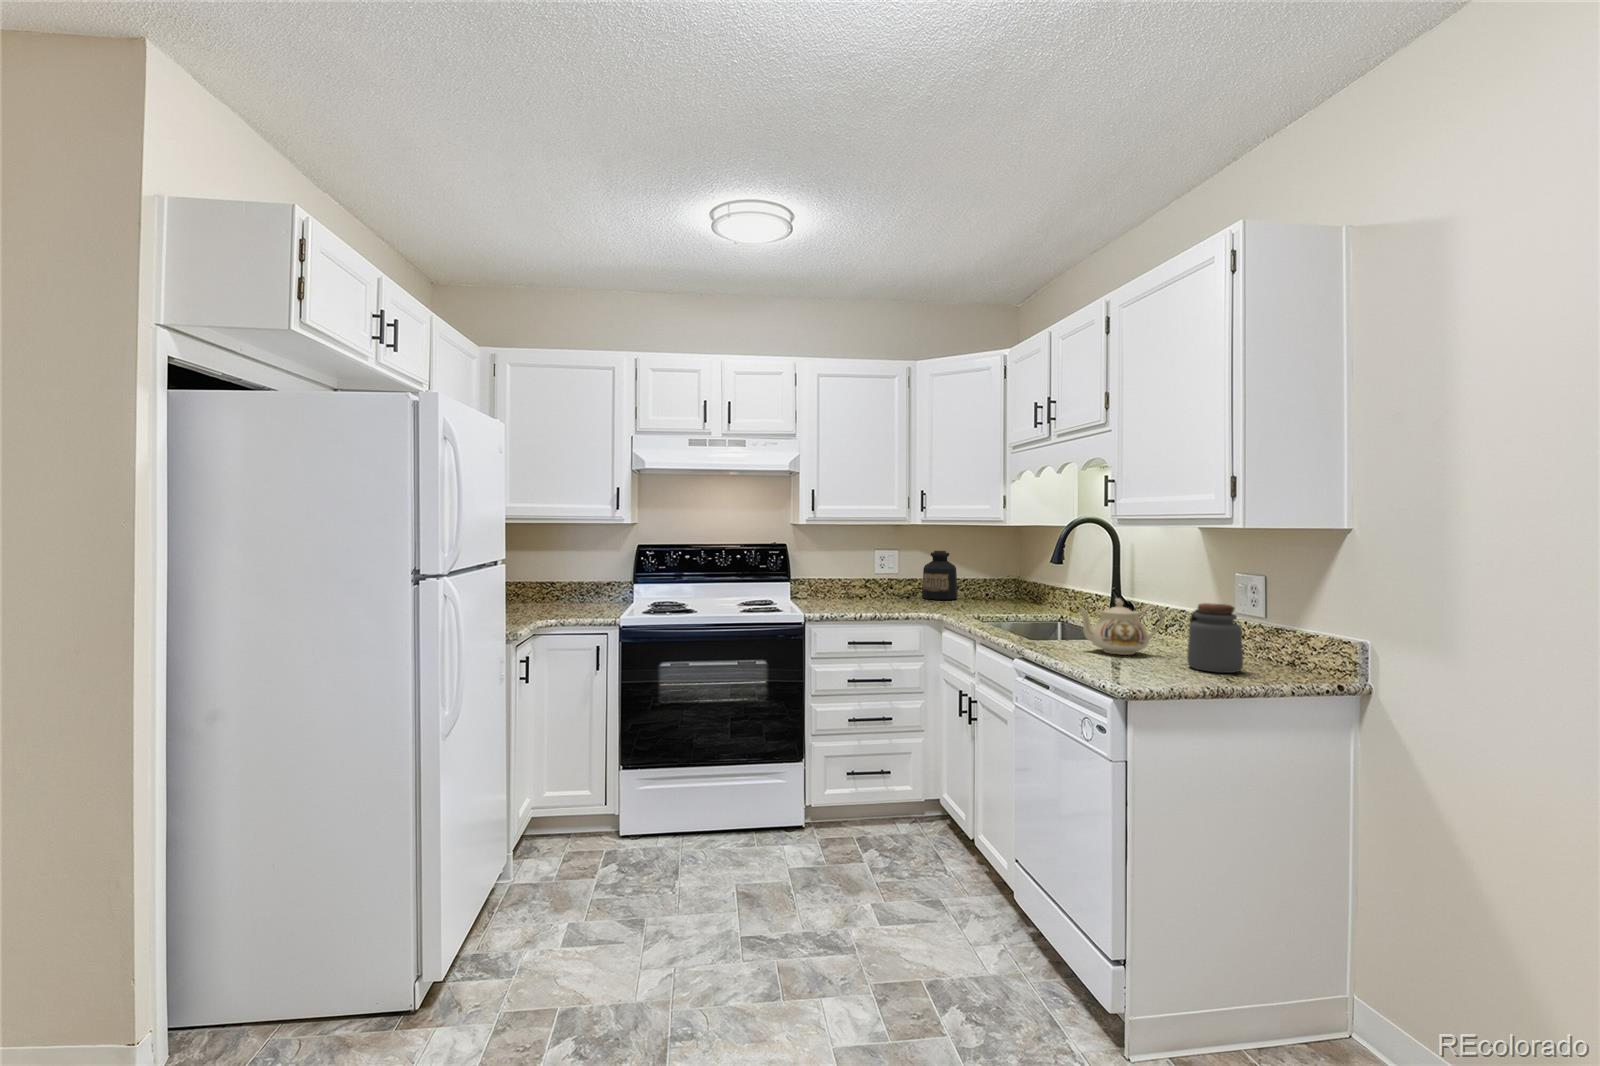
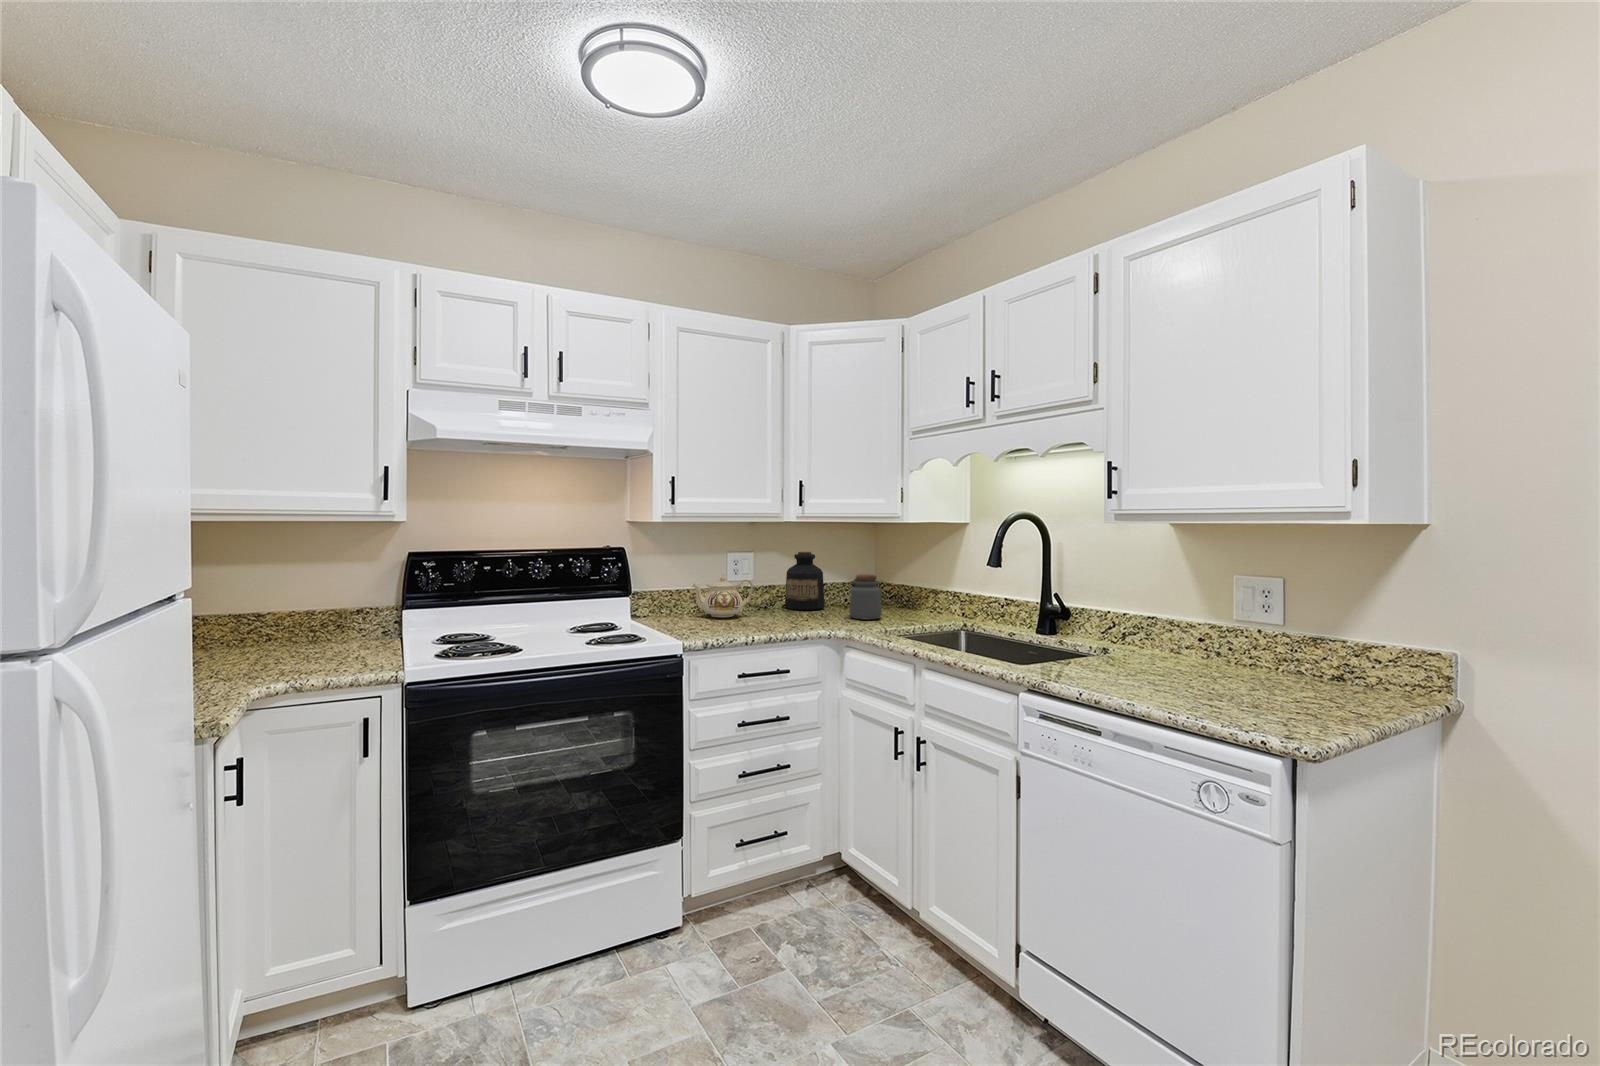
teapot: present [1078,599,1163,655] -> present [692,575,753,618]
jar: present [1187,603,1243,673] -> present [849,574,882,620]

